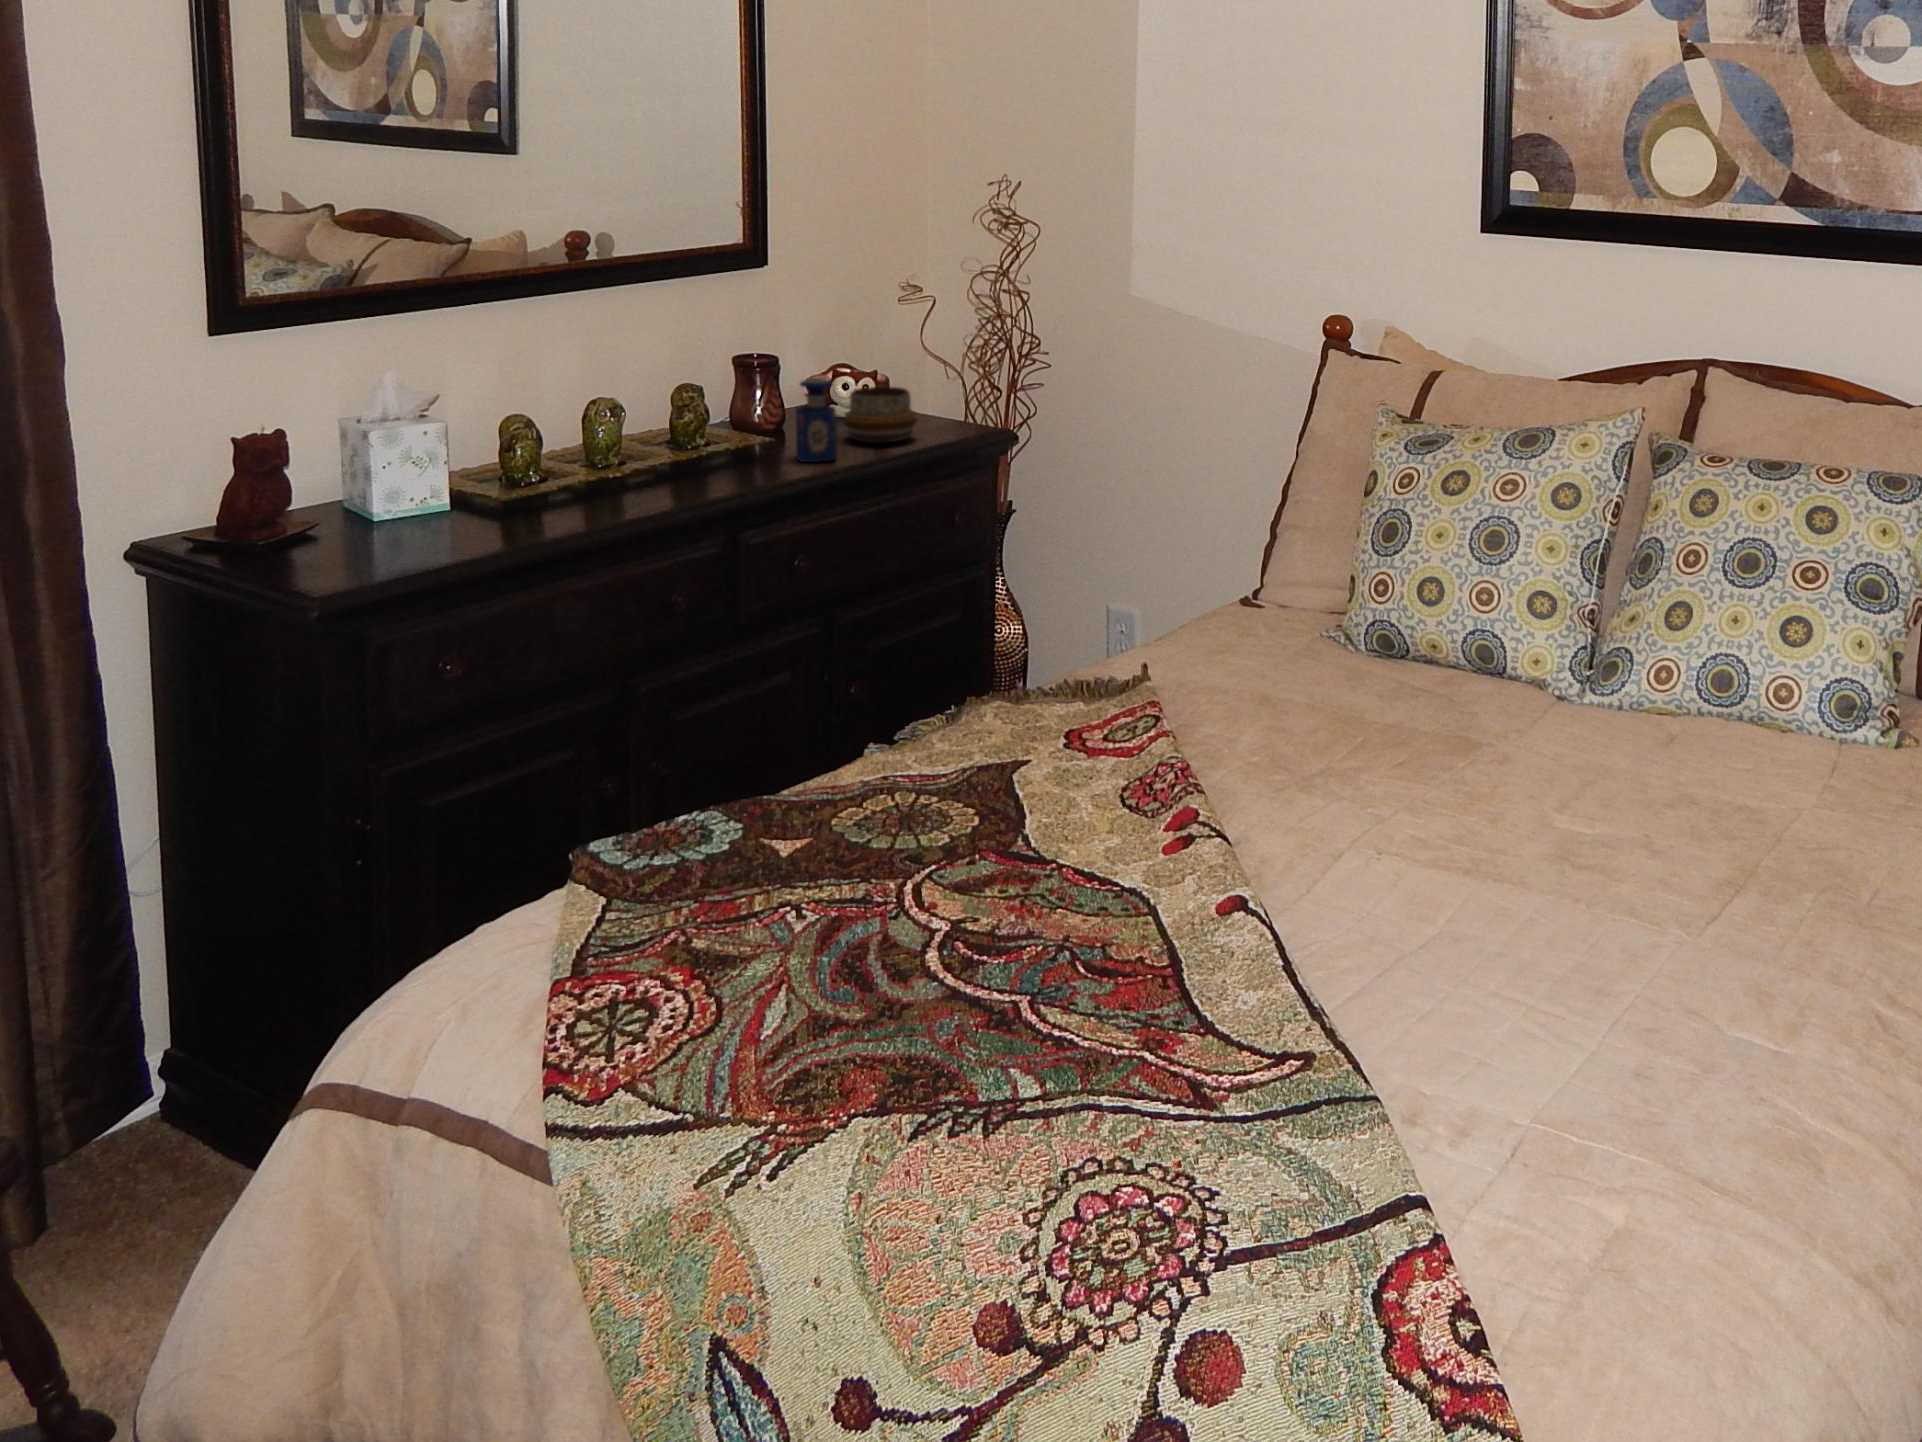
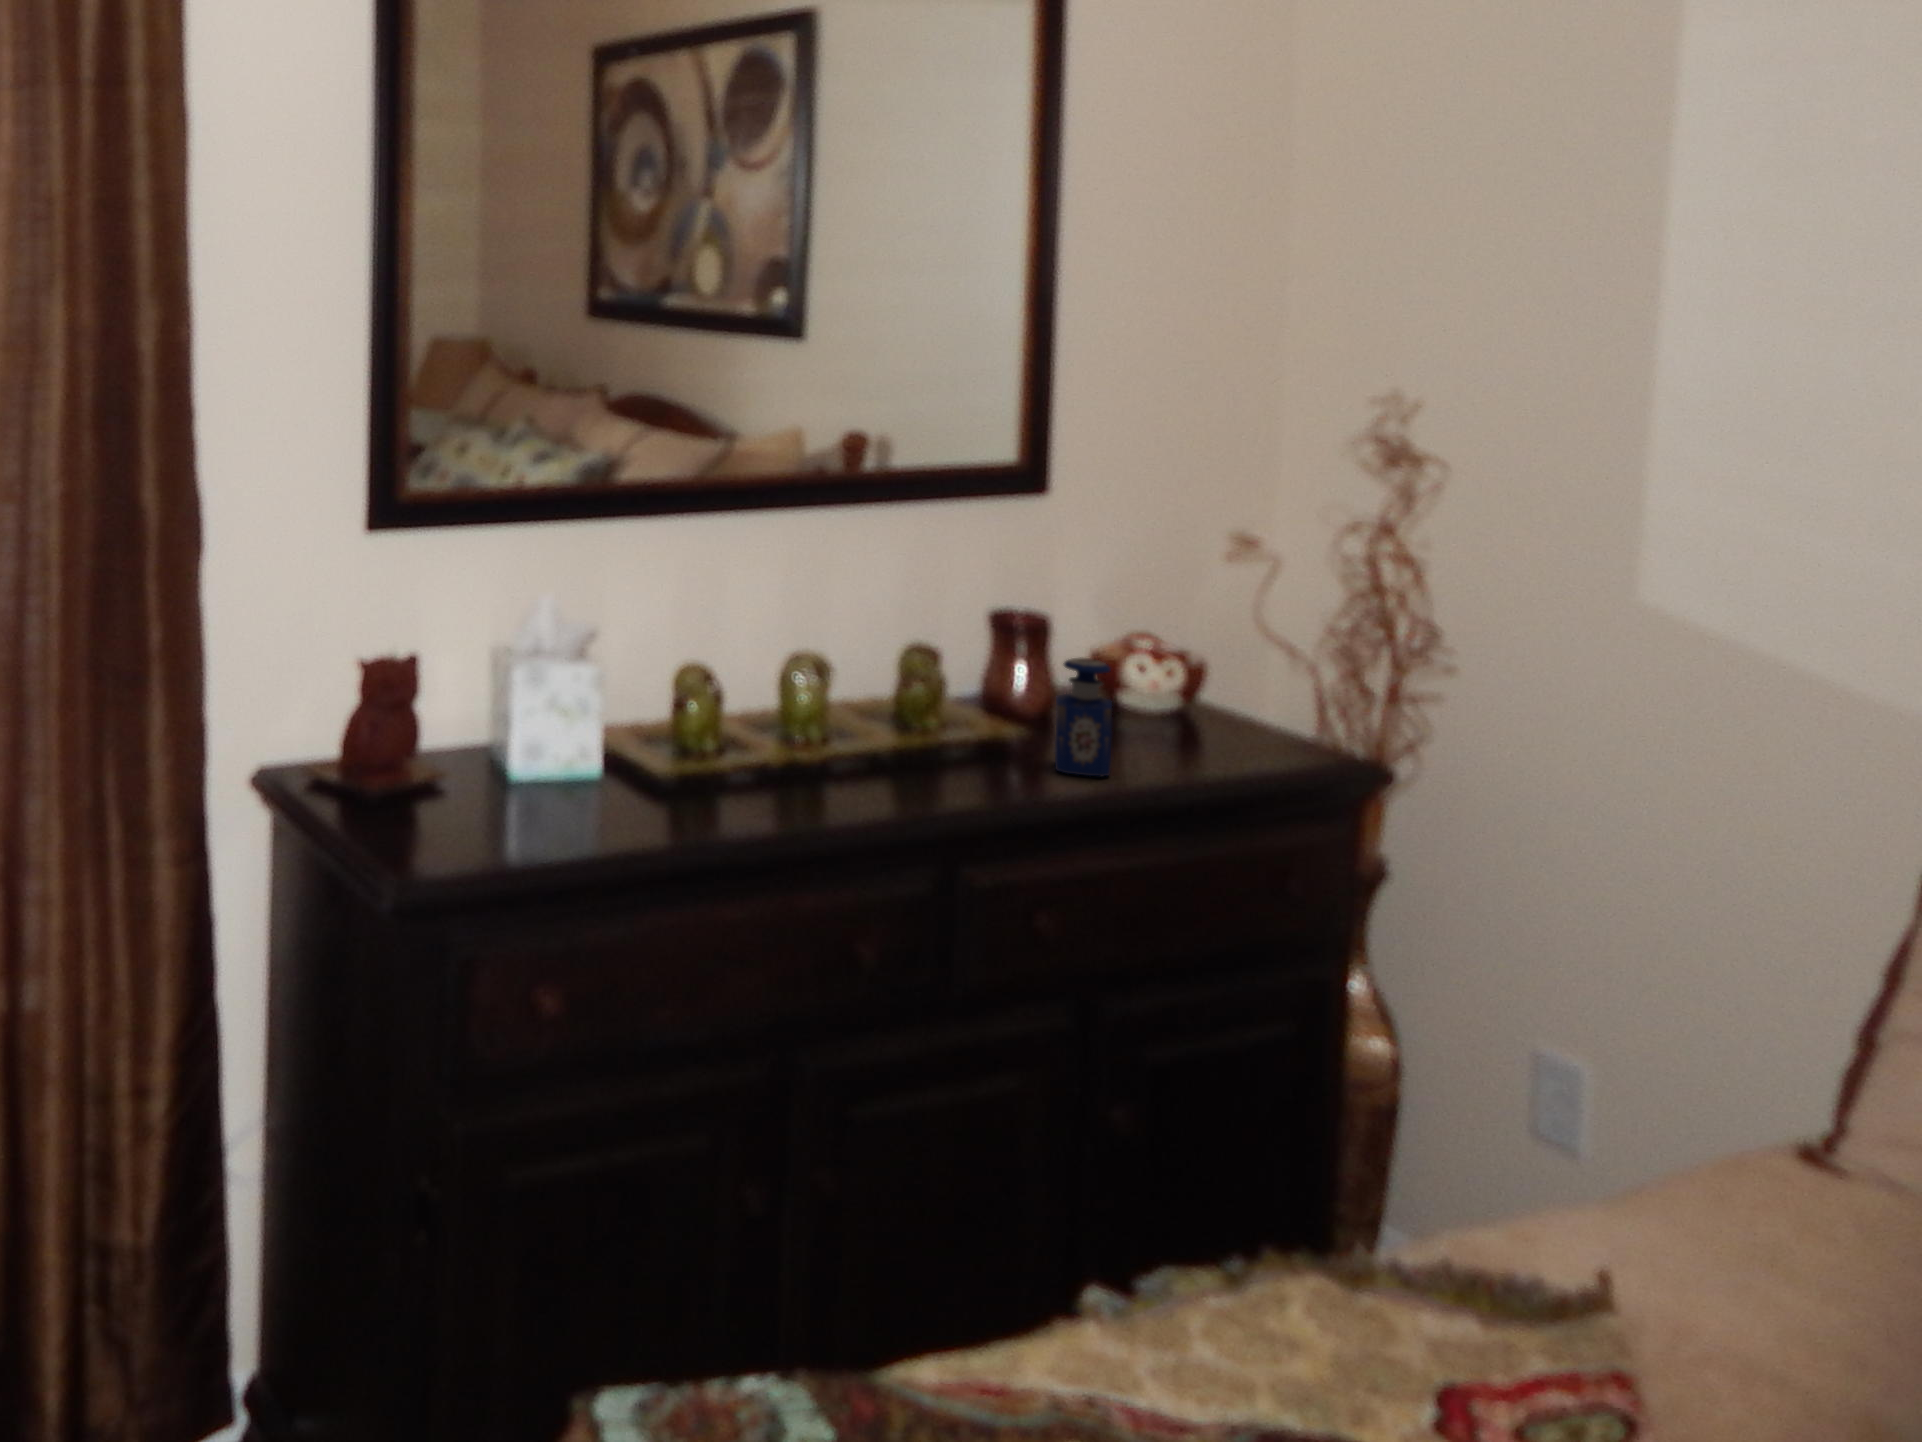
decorative bowl: present [844,387,917,443] -> none [1129,676,1236,759]

